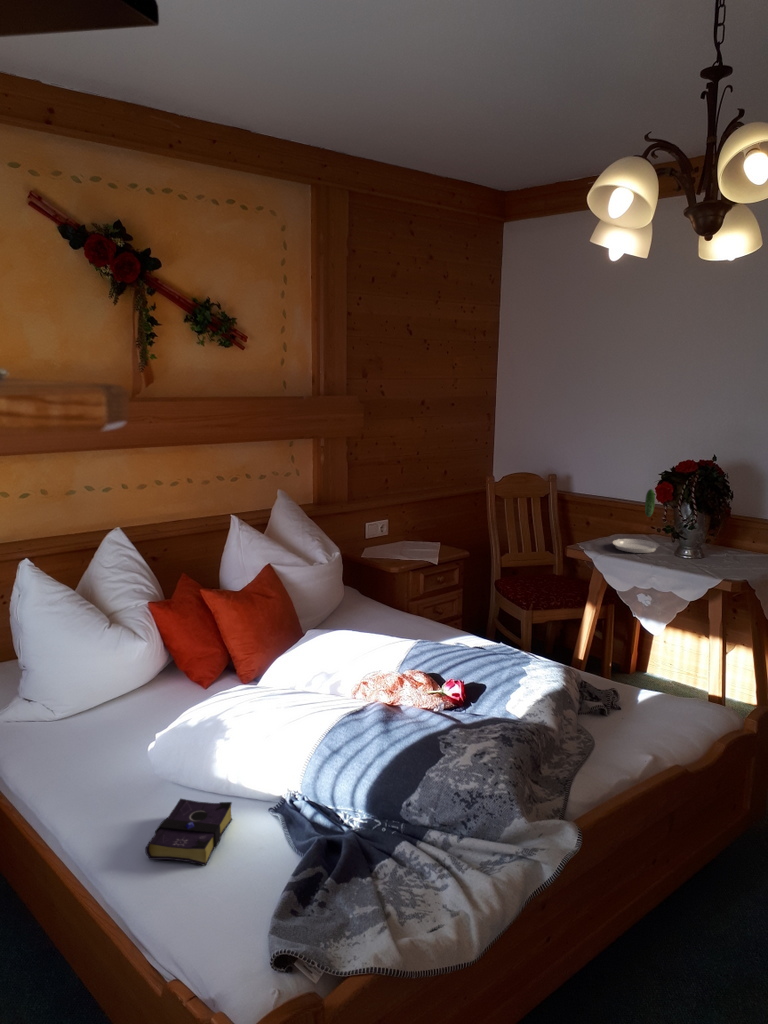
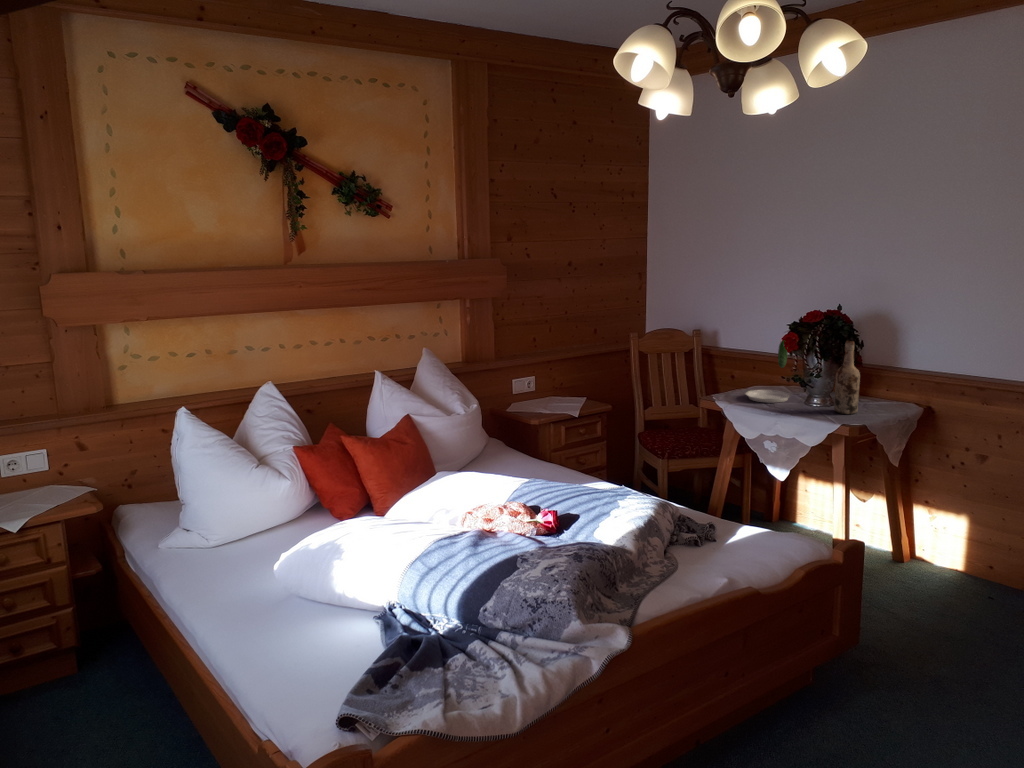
wine bottle: none [709,492,736,567] -> present [834,341,860,414]
book: present [145,799,232,866] -> none [262,607,341,658]

